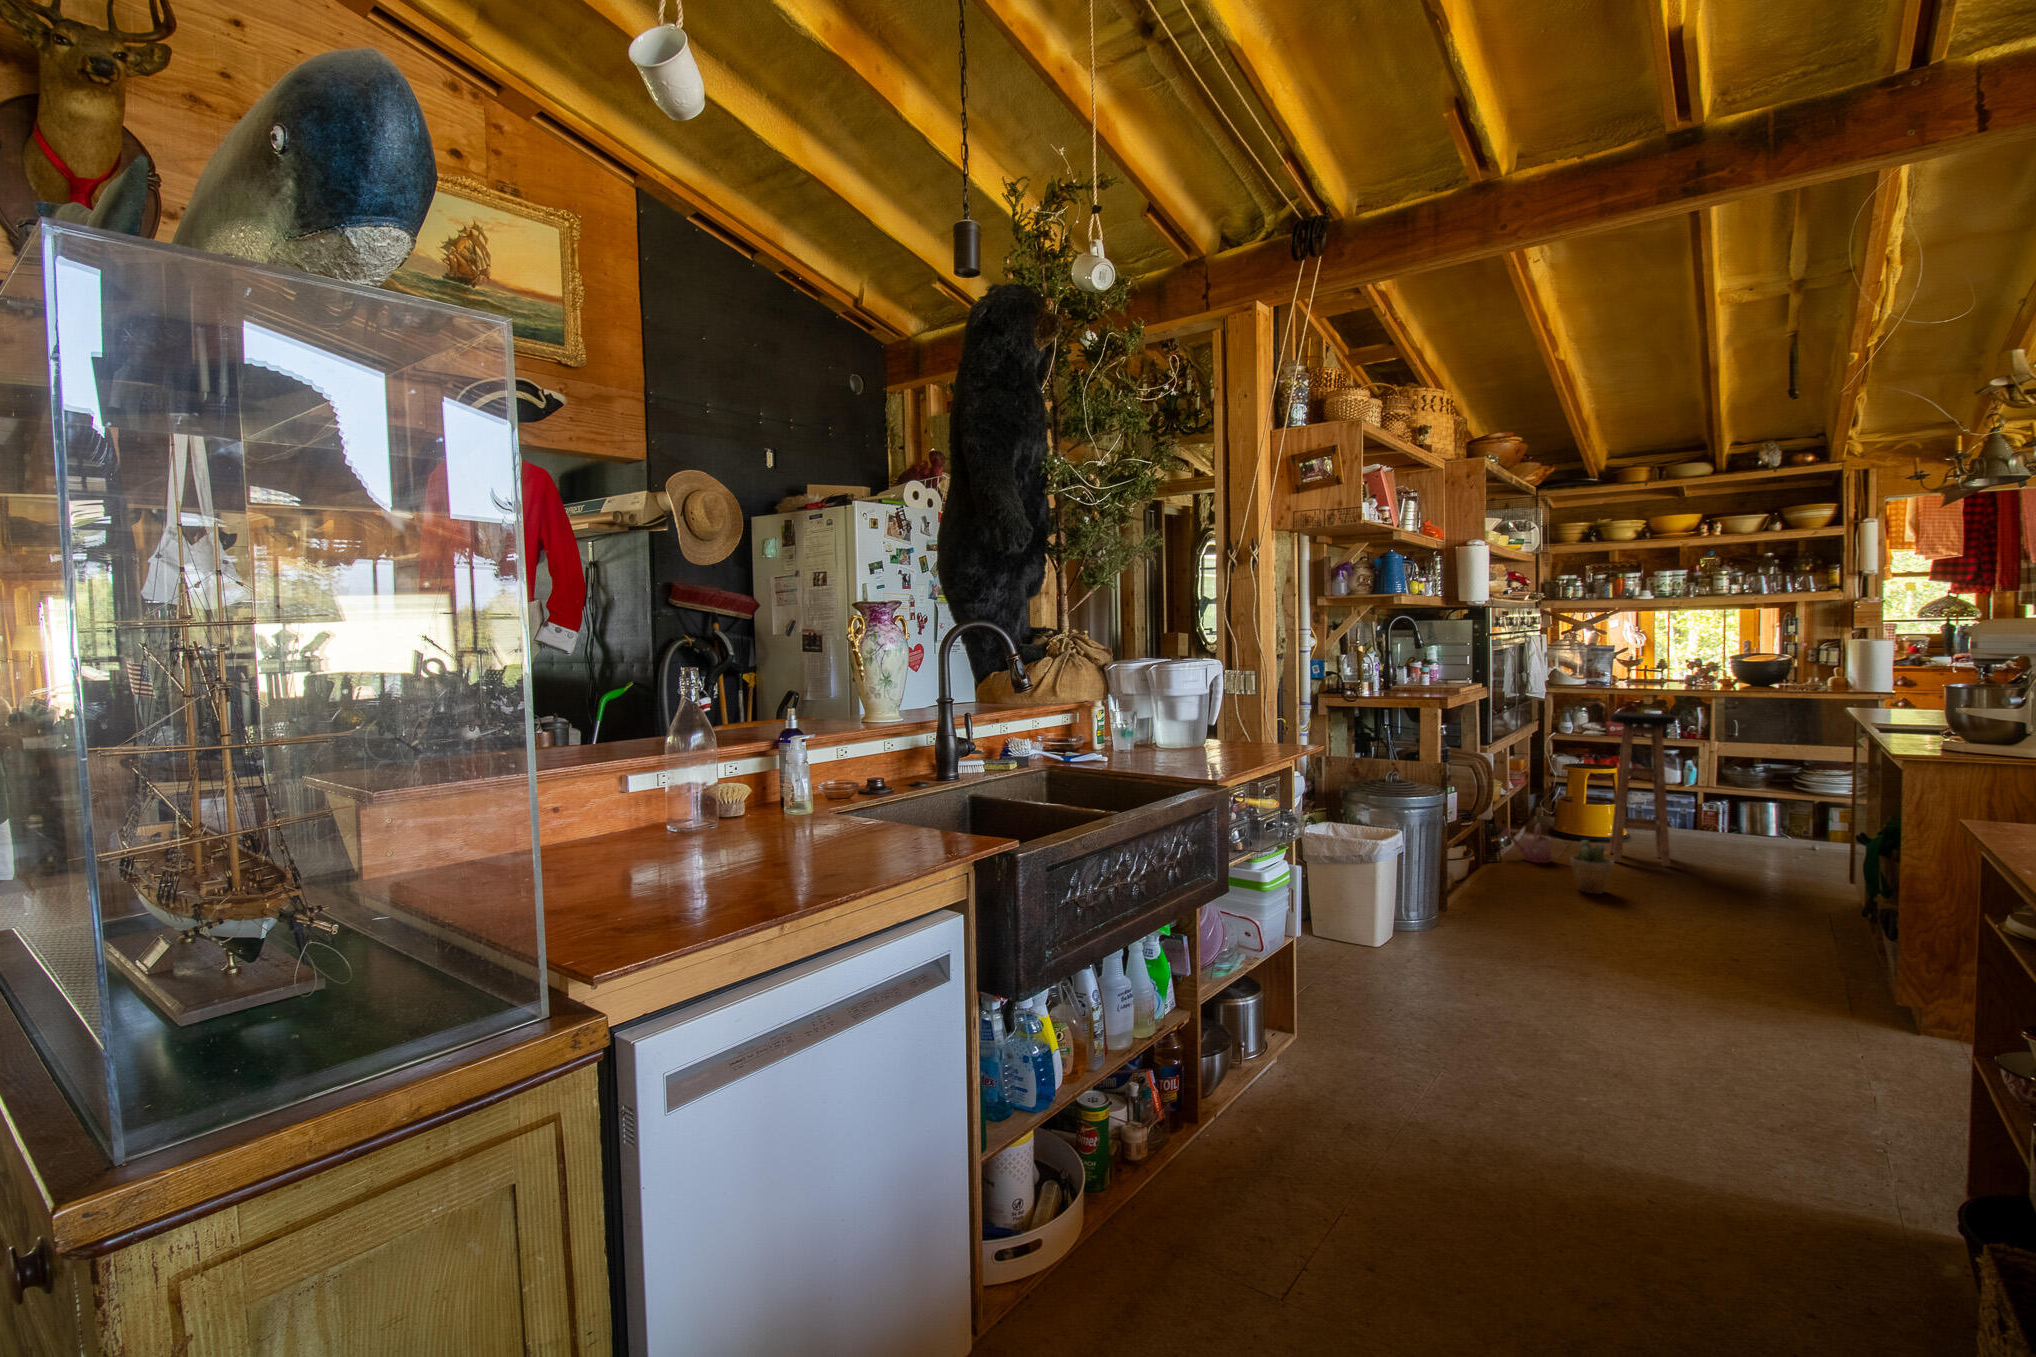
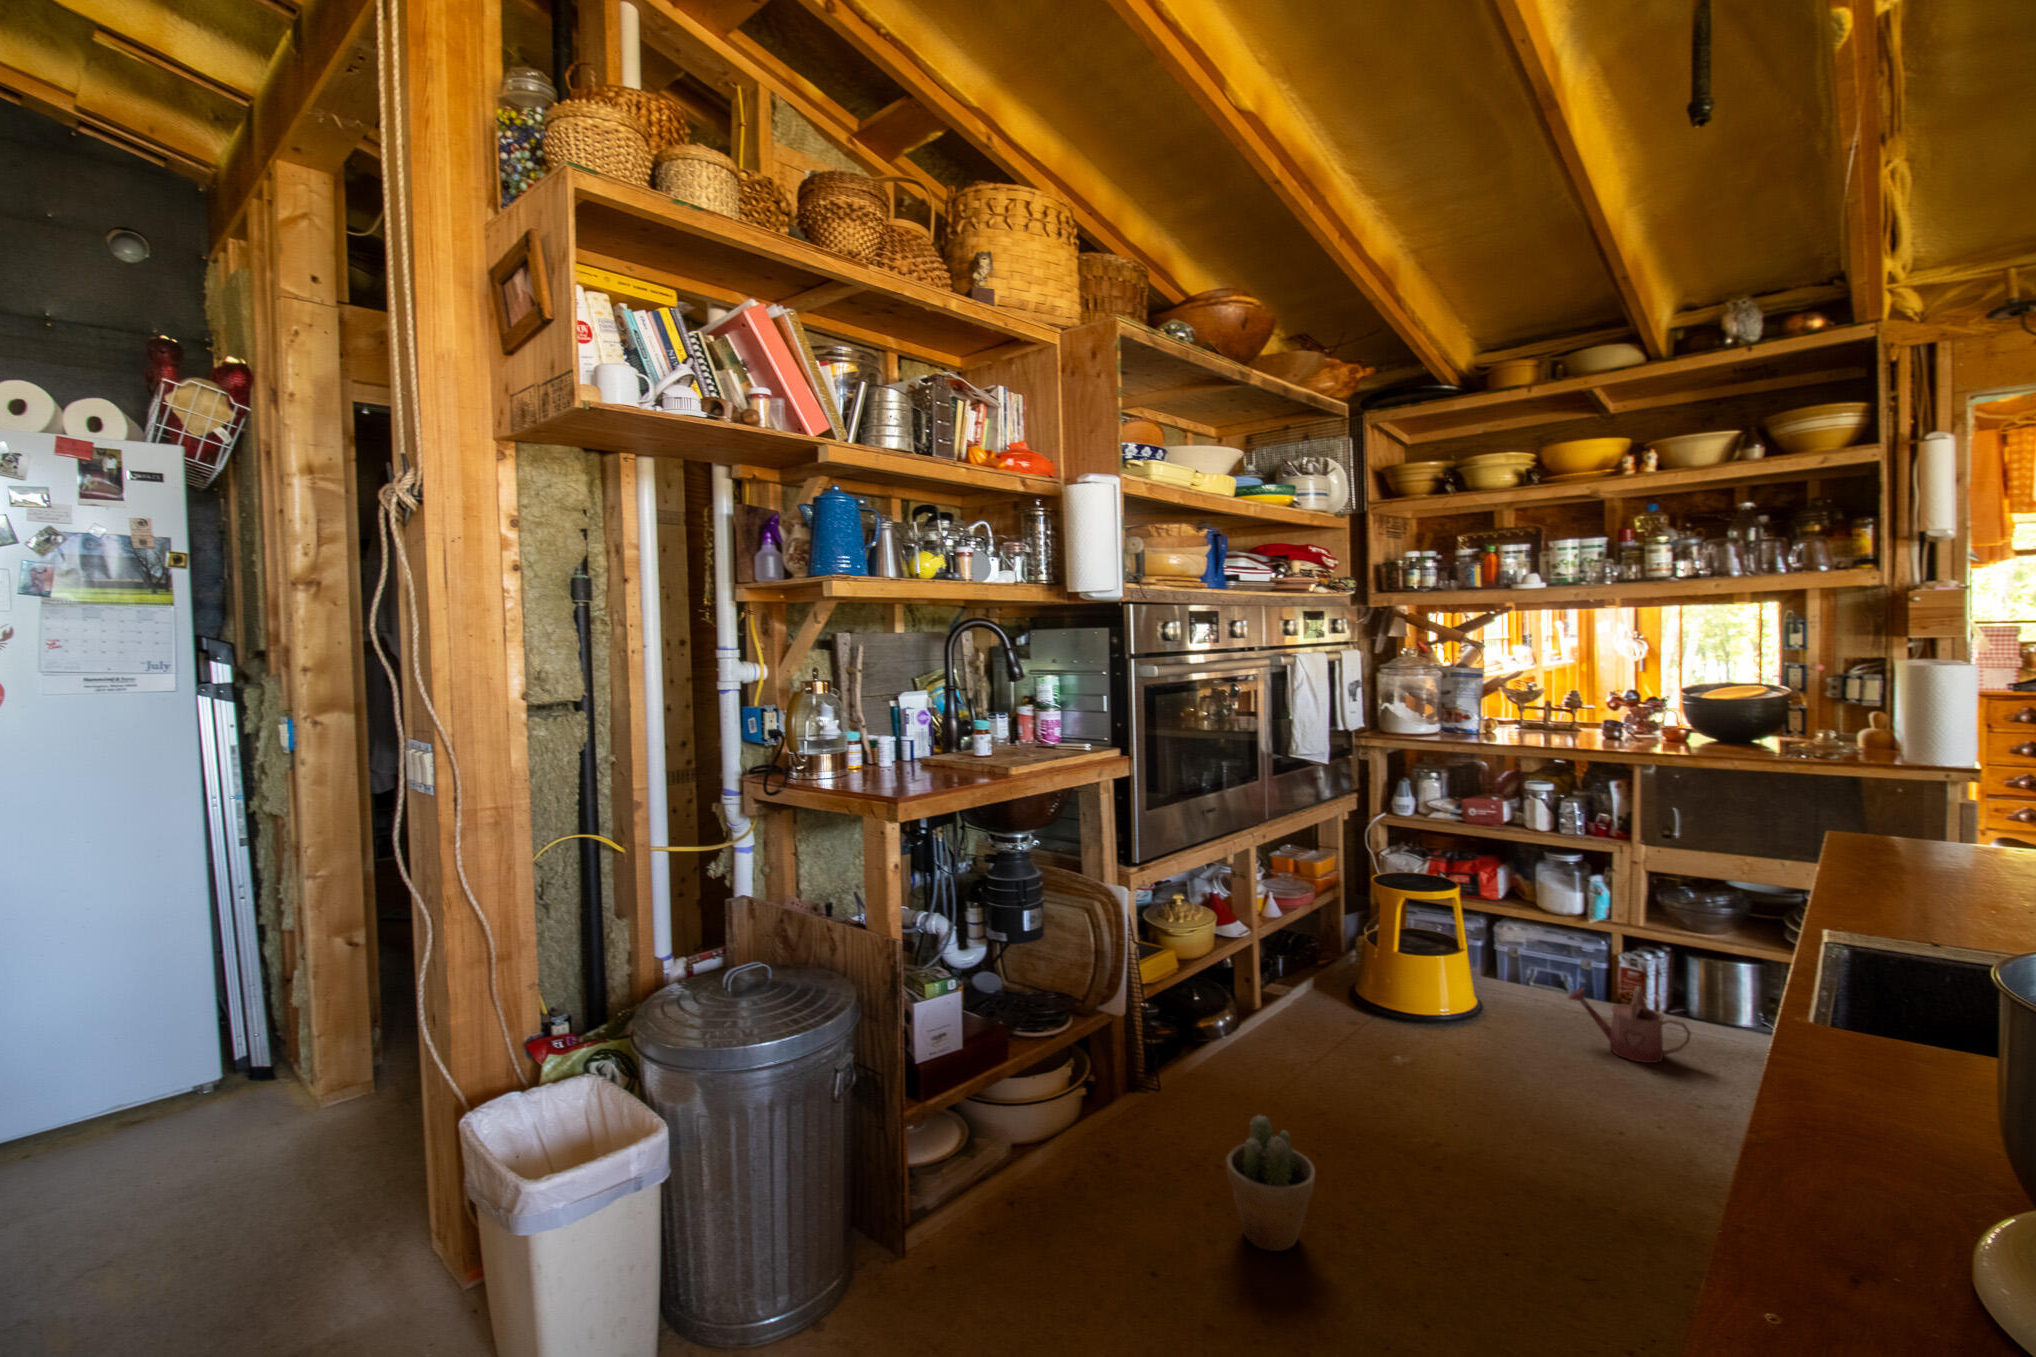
bar stool: present [1610,712,1676,867] -> none [1393,803,1518,1135]
watering can: present [1502,824,1565,863] -> present [1568,986,1691,1063]

